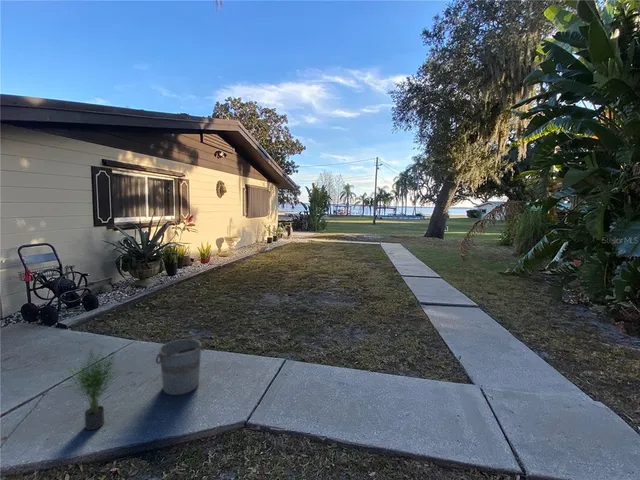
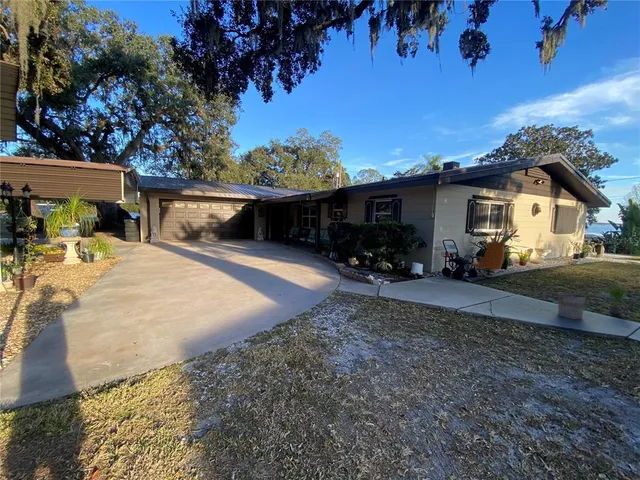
lounge chair: none [110,239,153,300] -> present [474,242,505,277]
potted plant: present [68,353,113,430] -> present [607,285,625,314]

